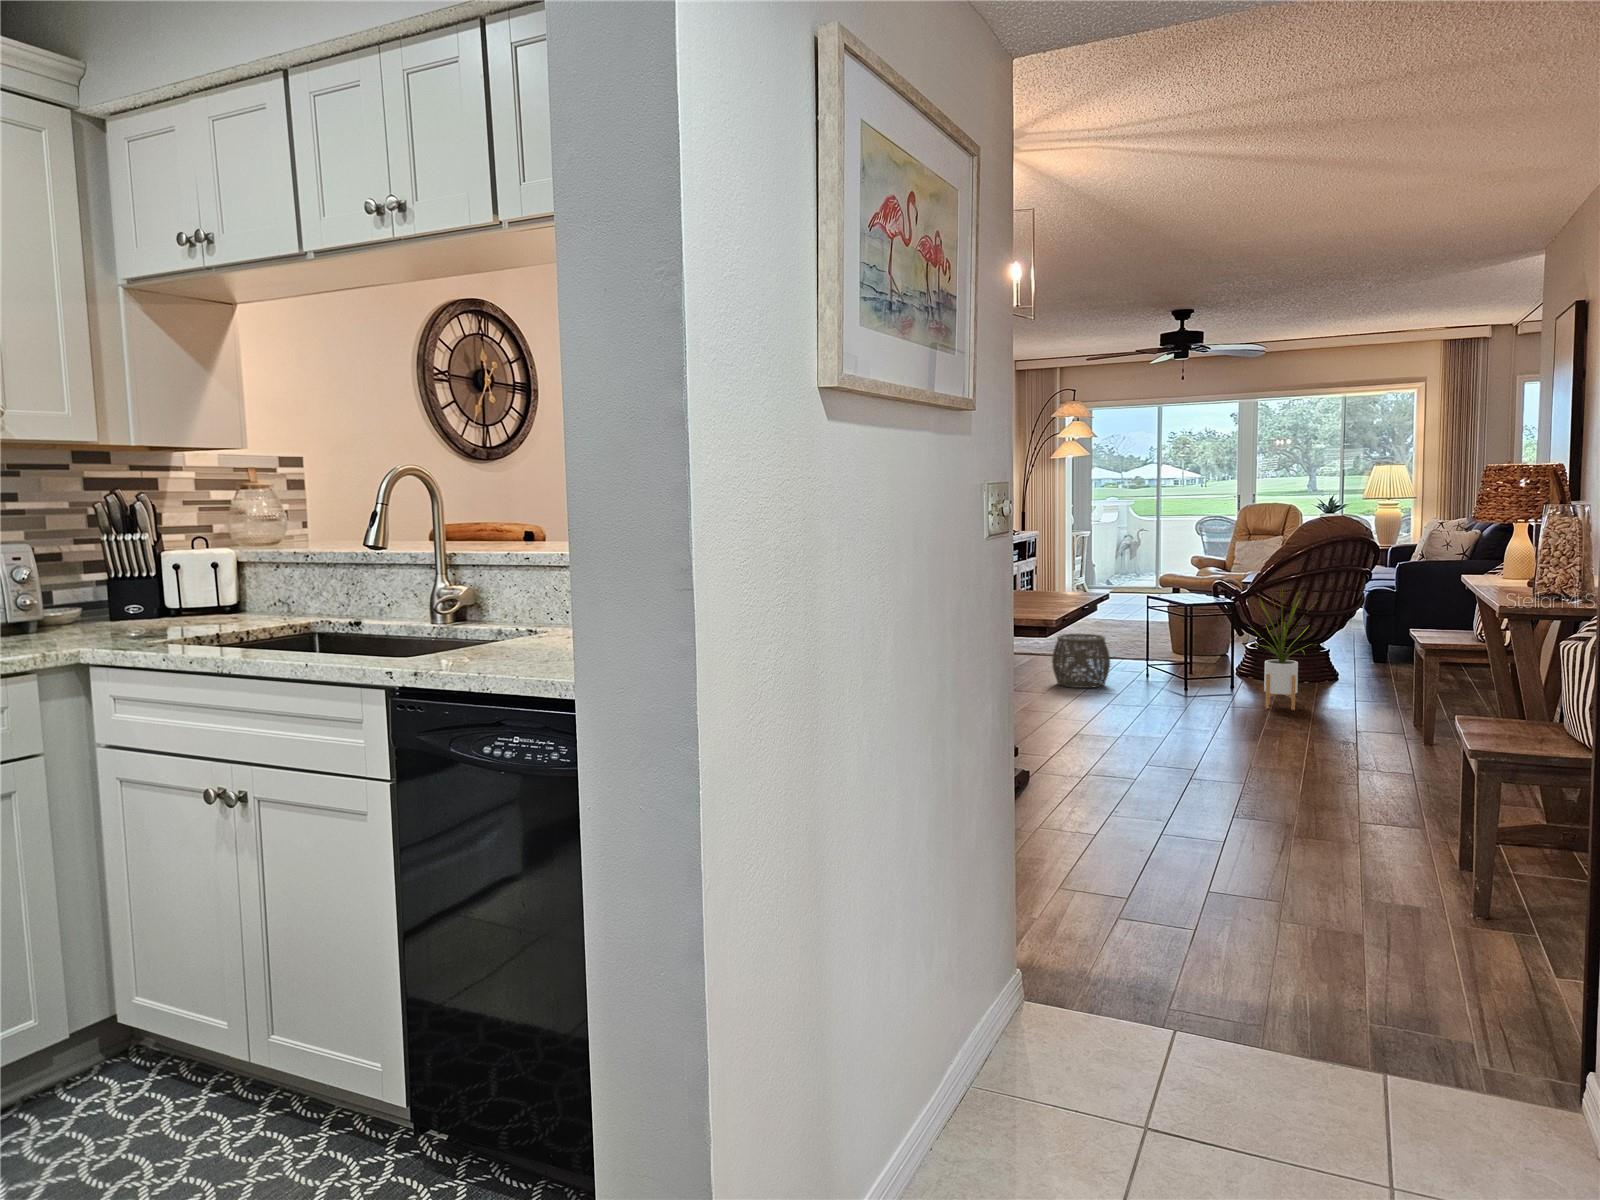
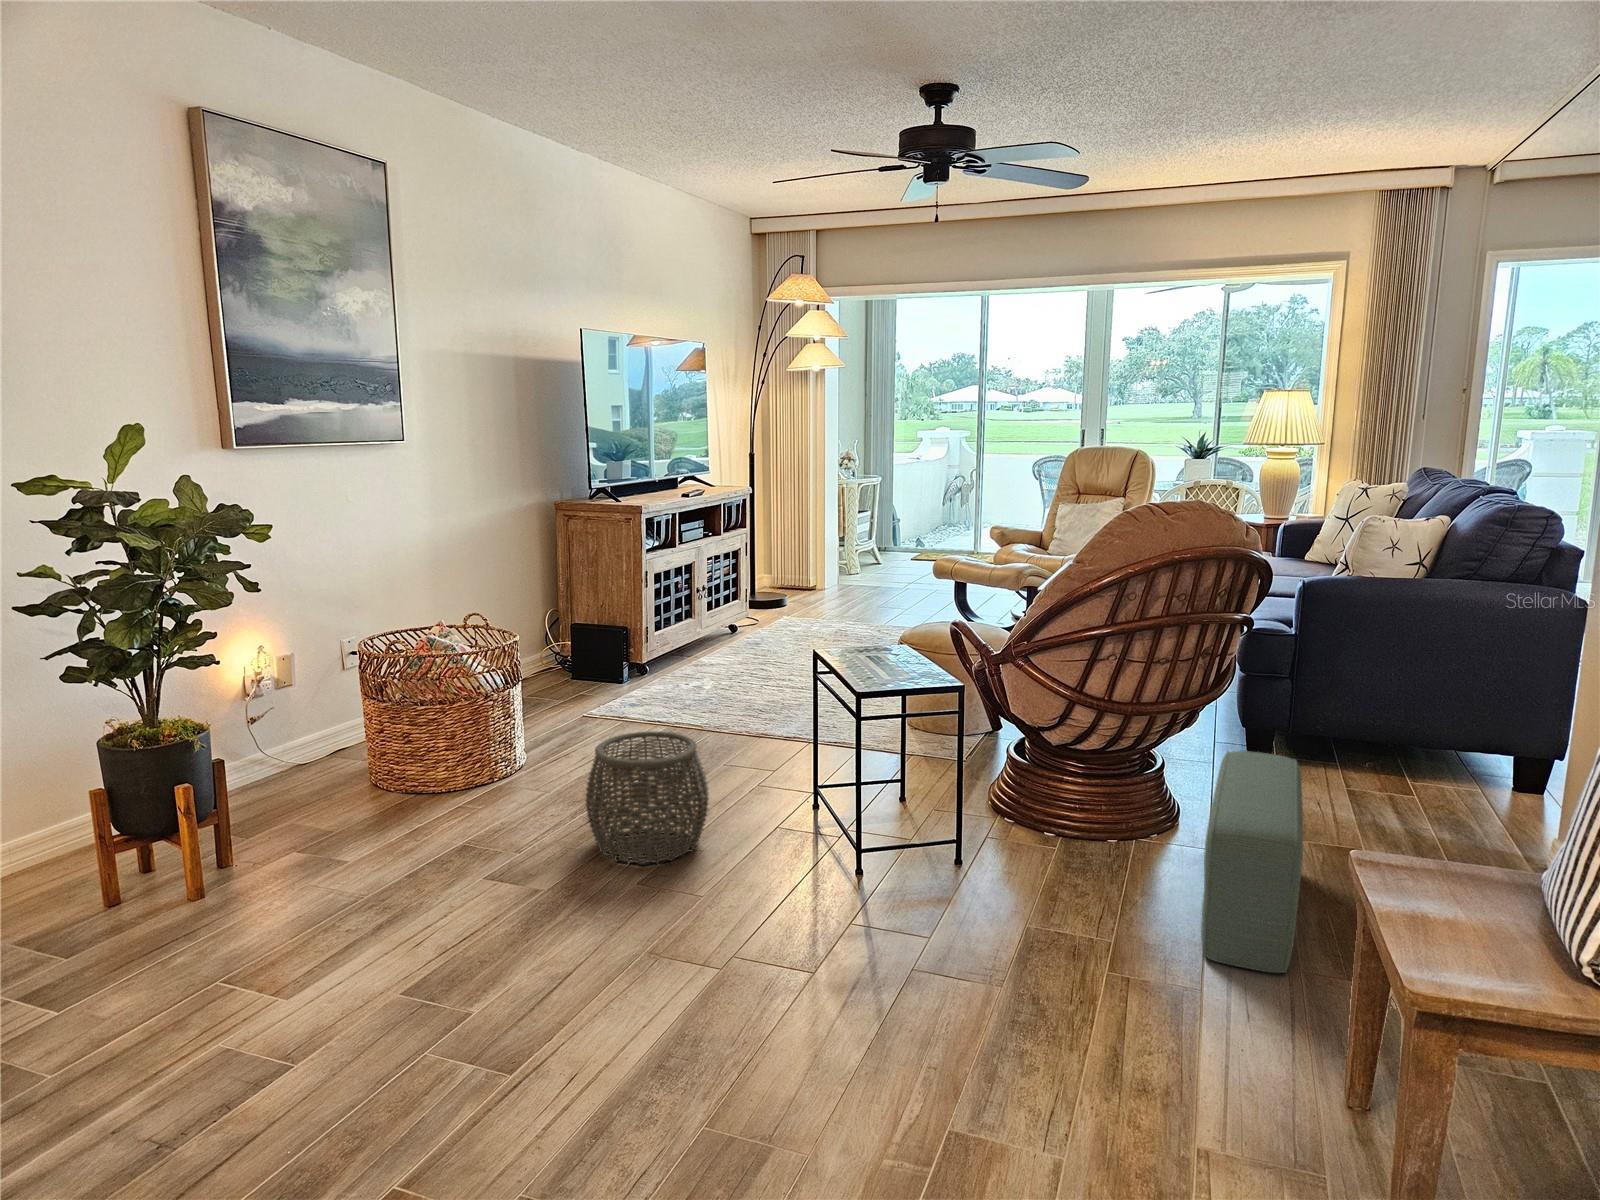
house plant: present [1252,598,1309,710] -> none [957,681,1121,993]
pouf: none [1354,633,1396,706] -> present [1201,751,1303,973]

